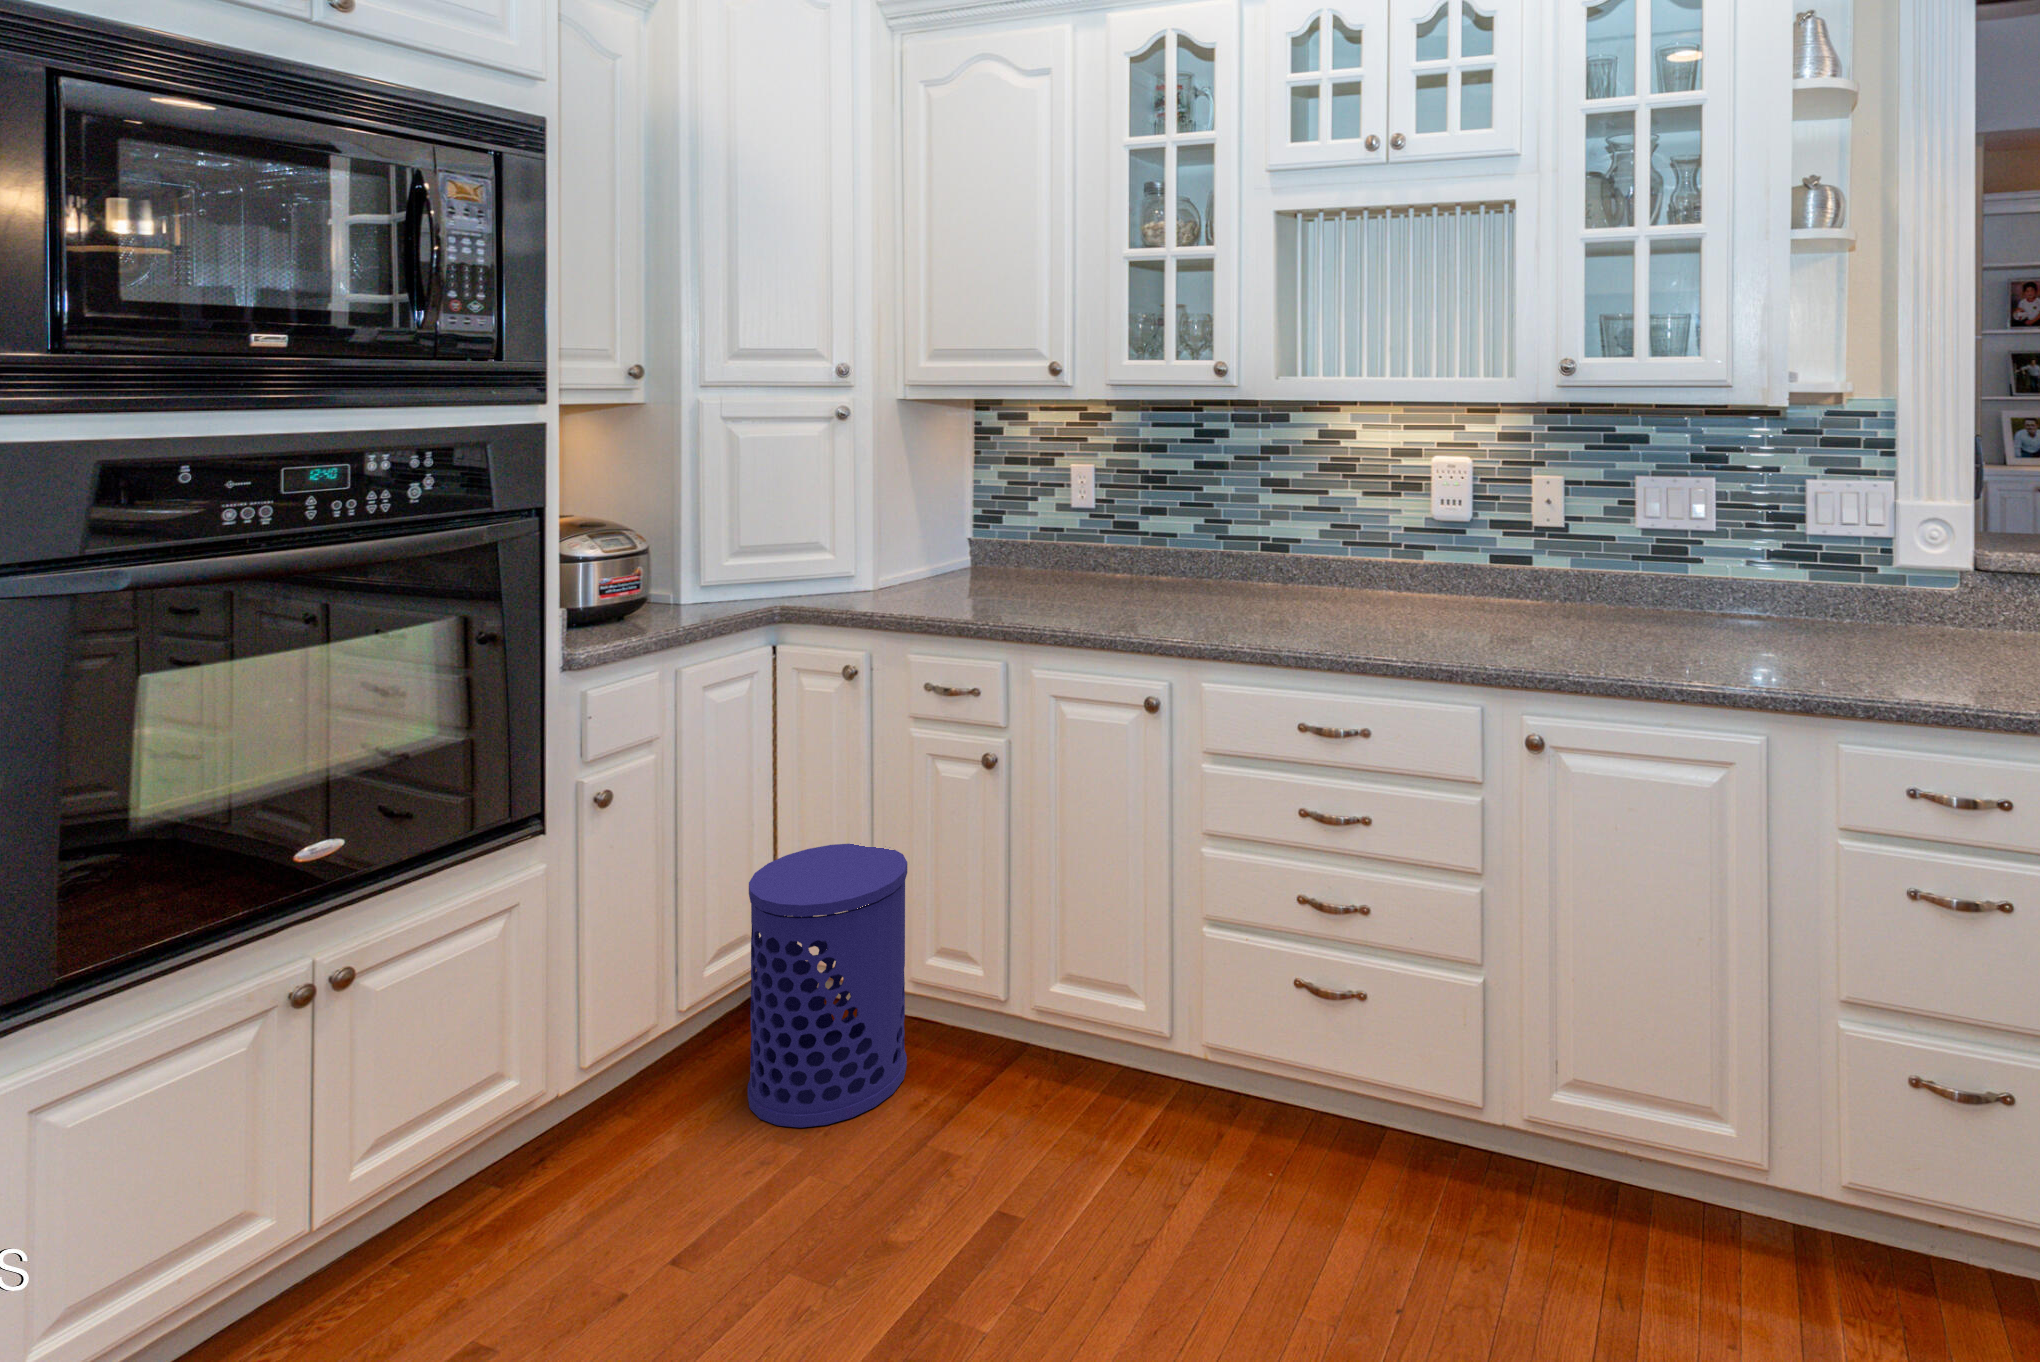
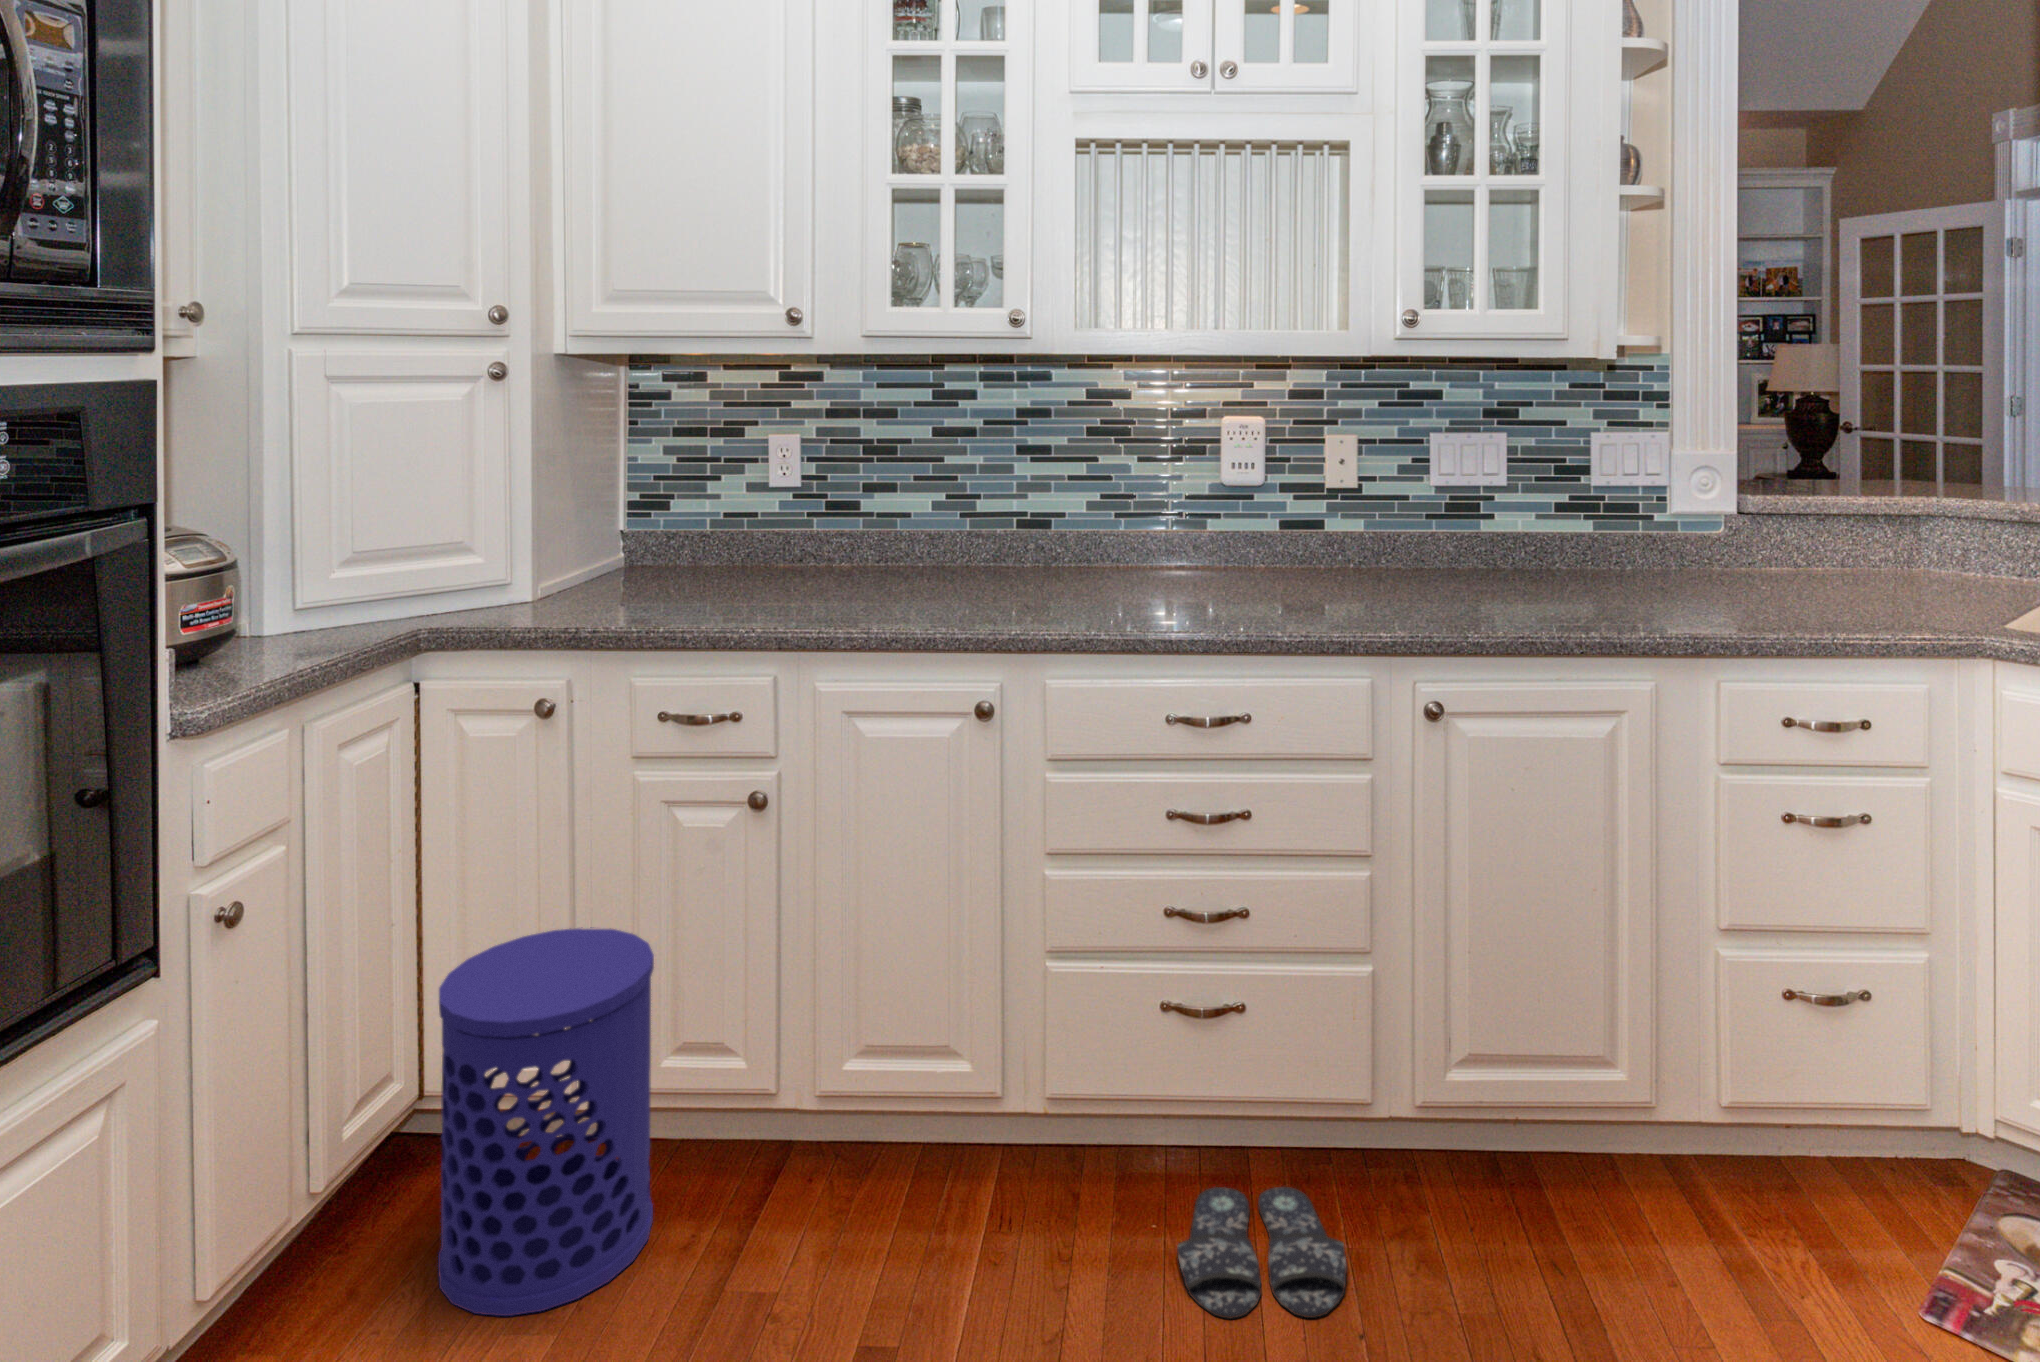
slippers: none [1268,1152,1424,1282] -> present [1177,1187,1347,1319]

